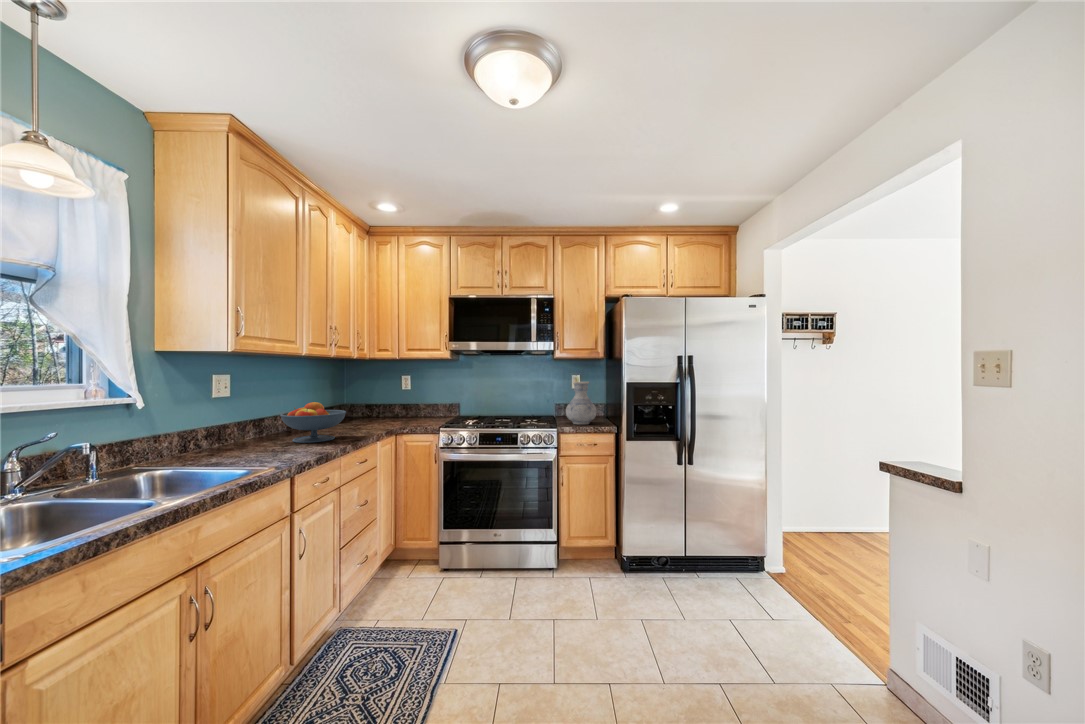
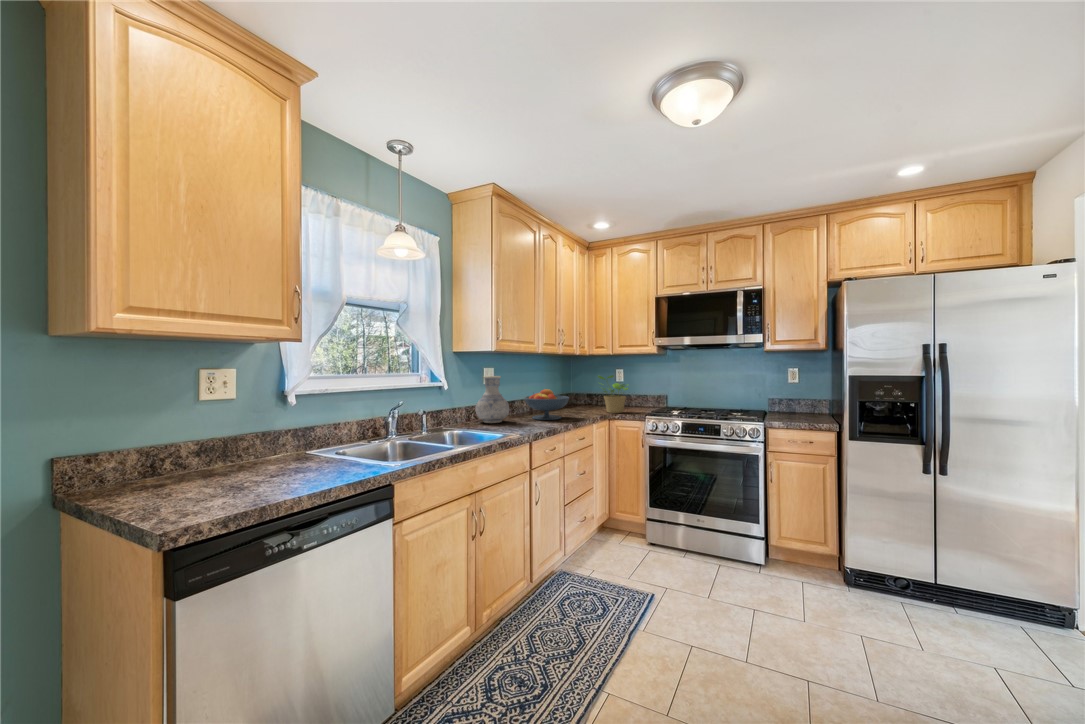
vase: present [566,382,596,424] -> present [475,376,509,423]
potted plant: none [379,383,420,427] -> present [598,375,628,413]

